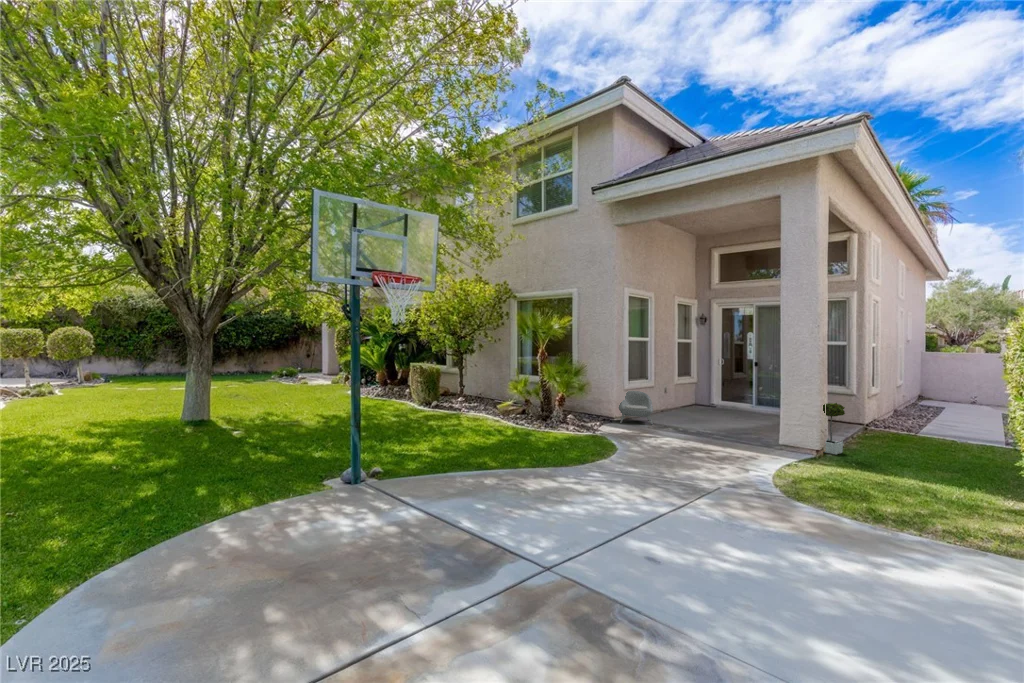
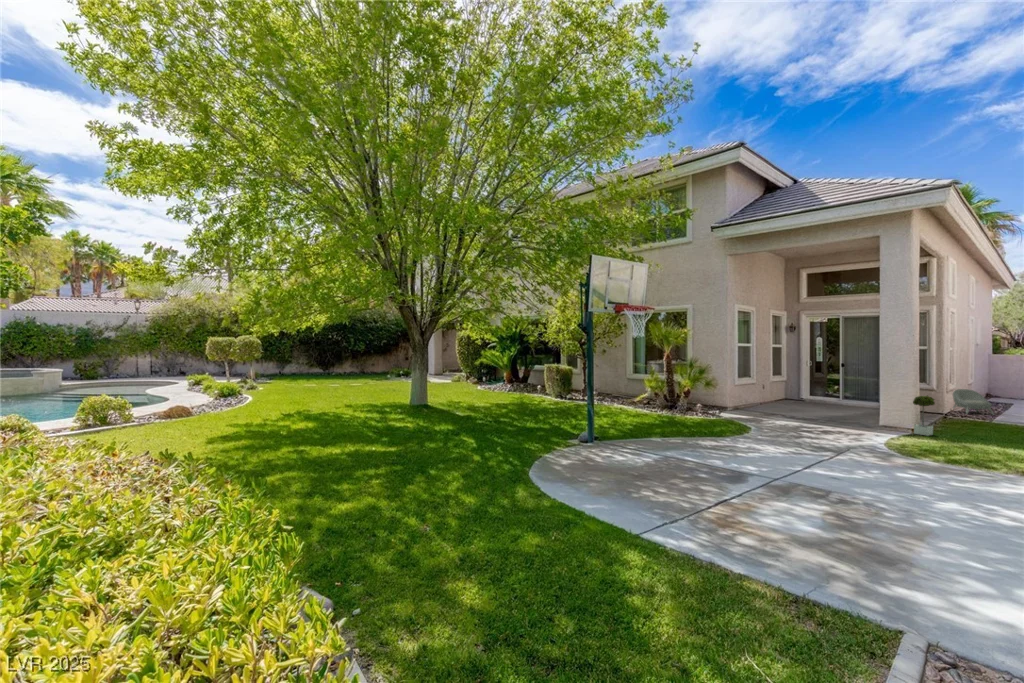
armchair: present [619,391,653,425] -> present [953,389,994,415]

